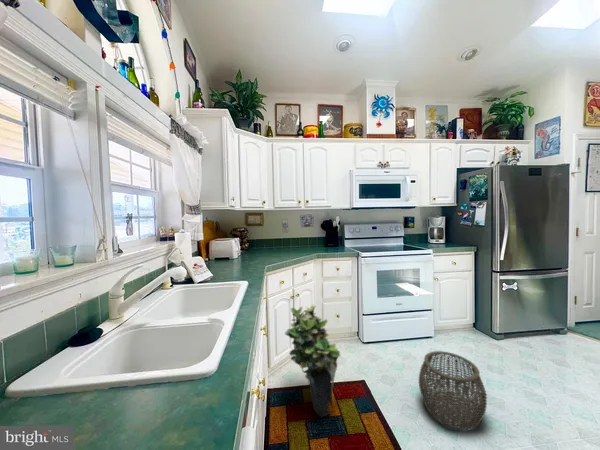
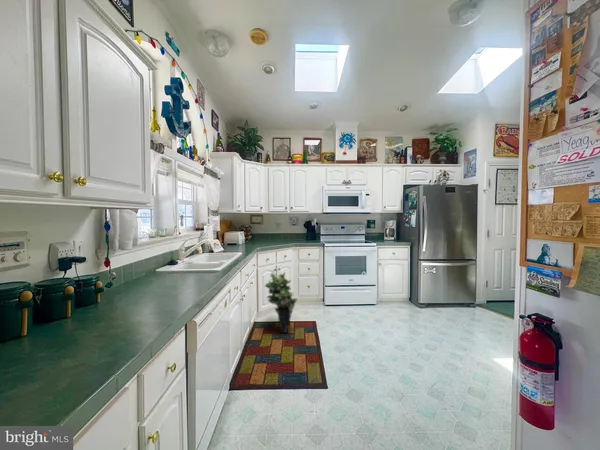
woven basket: present [419,351,487,430] -> none [342,302,377,341]

